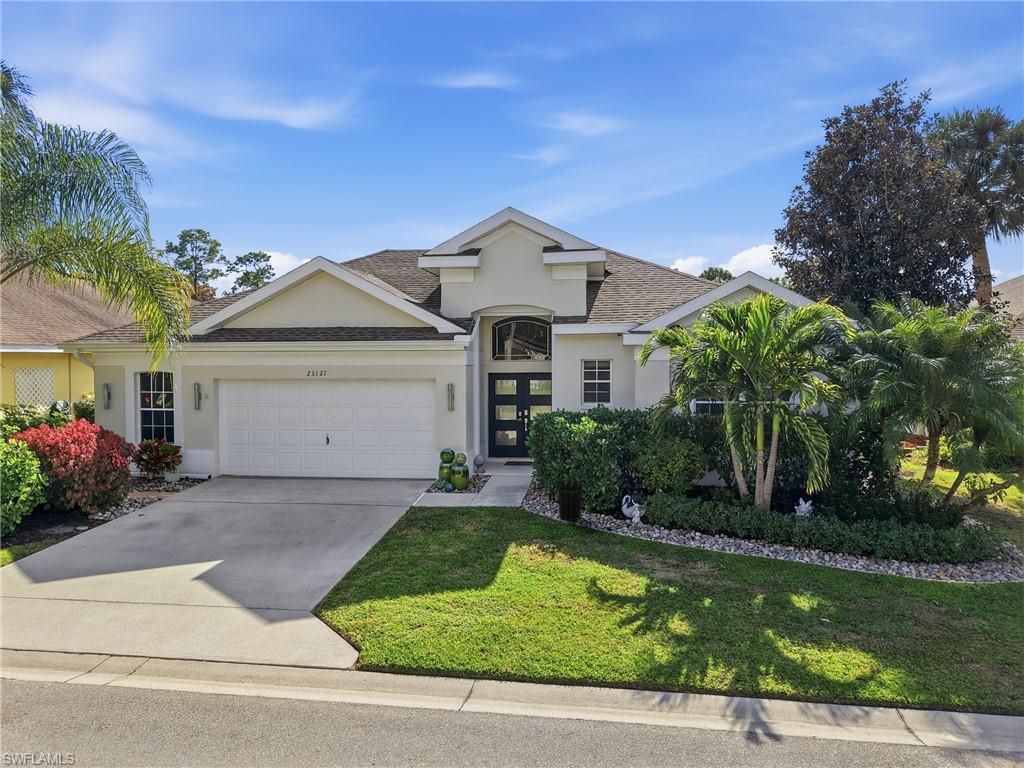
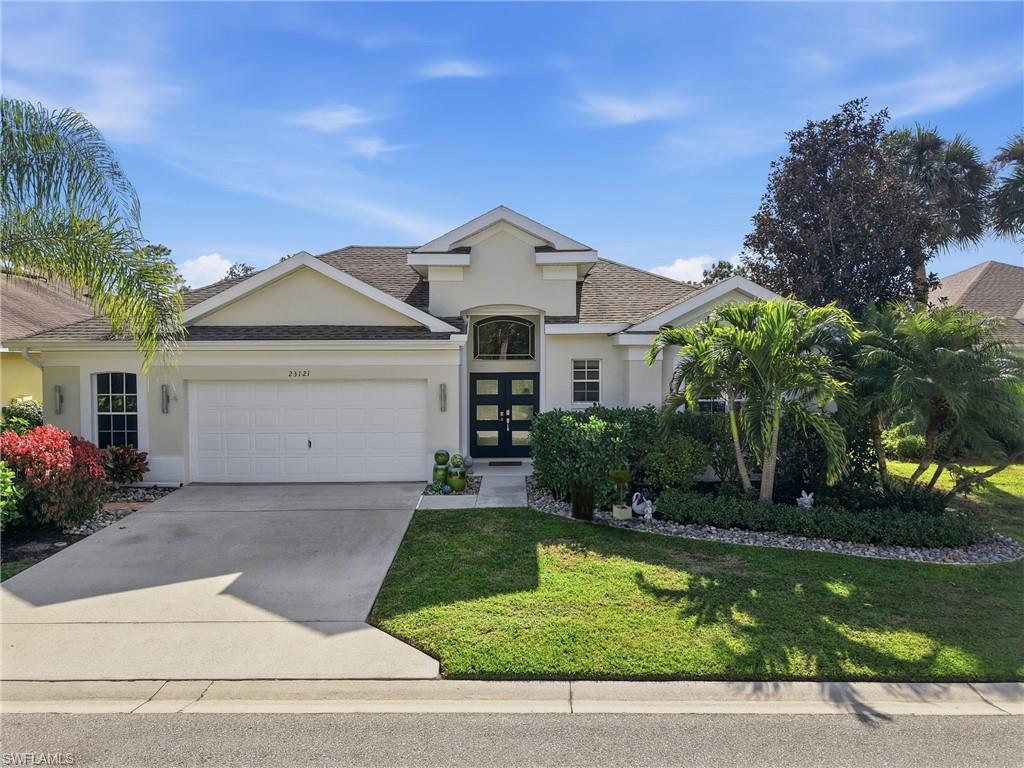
potted tree: present [160,444,180,482] -> present [610,470,632,520]

